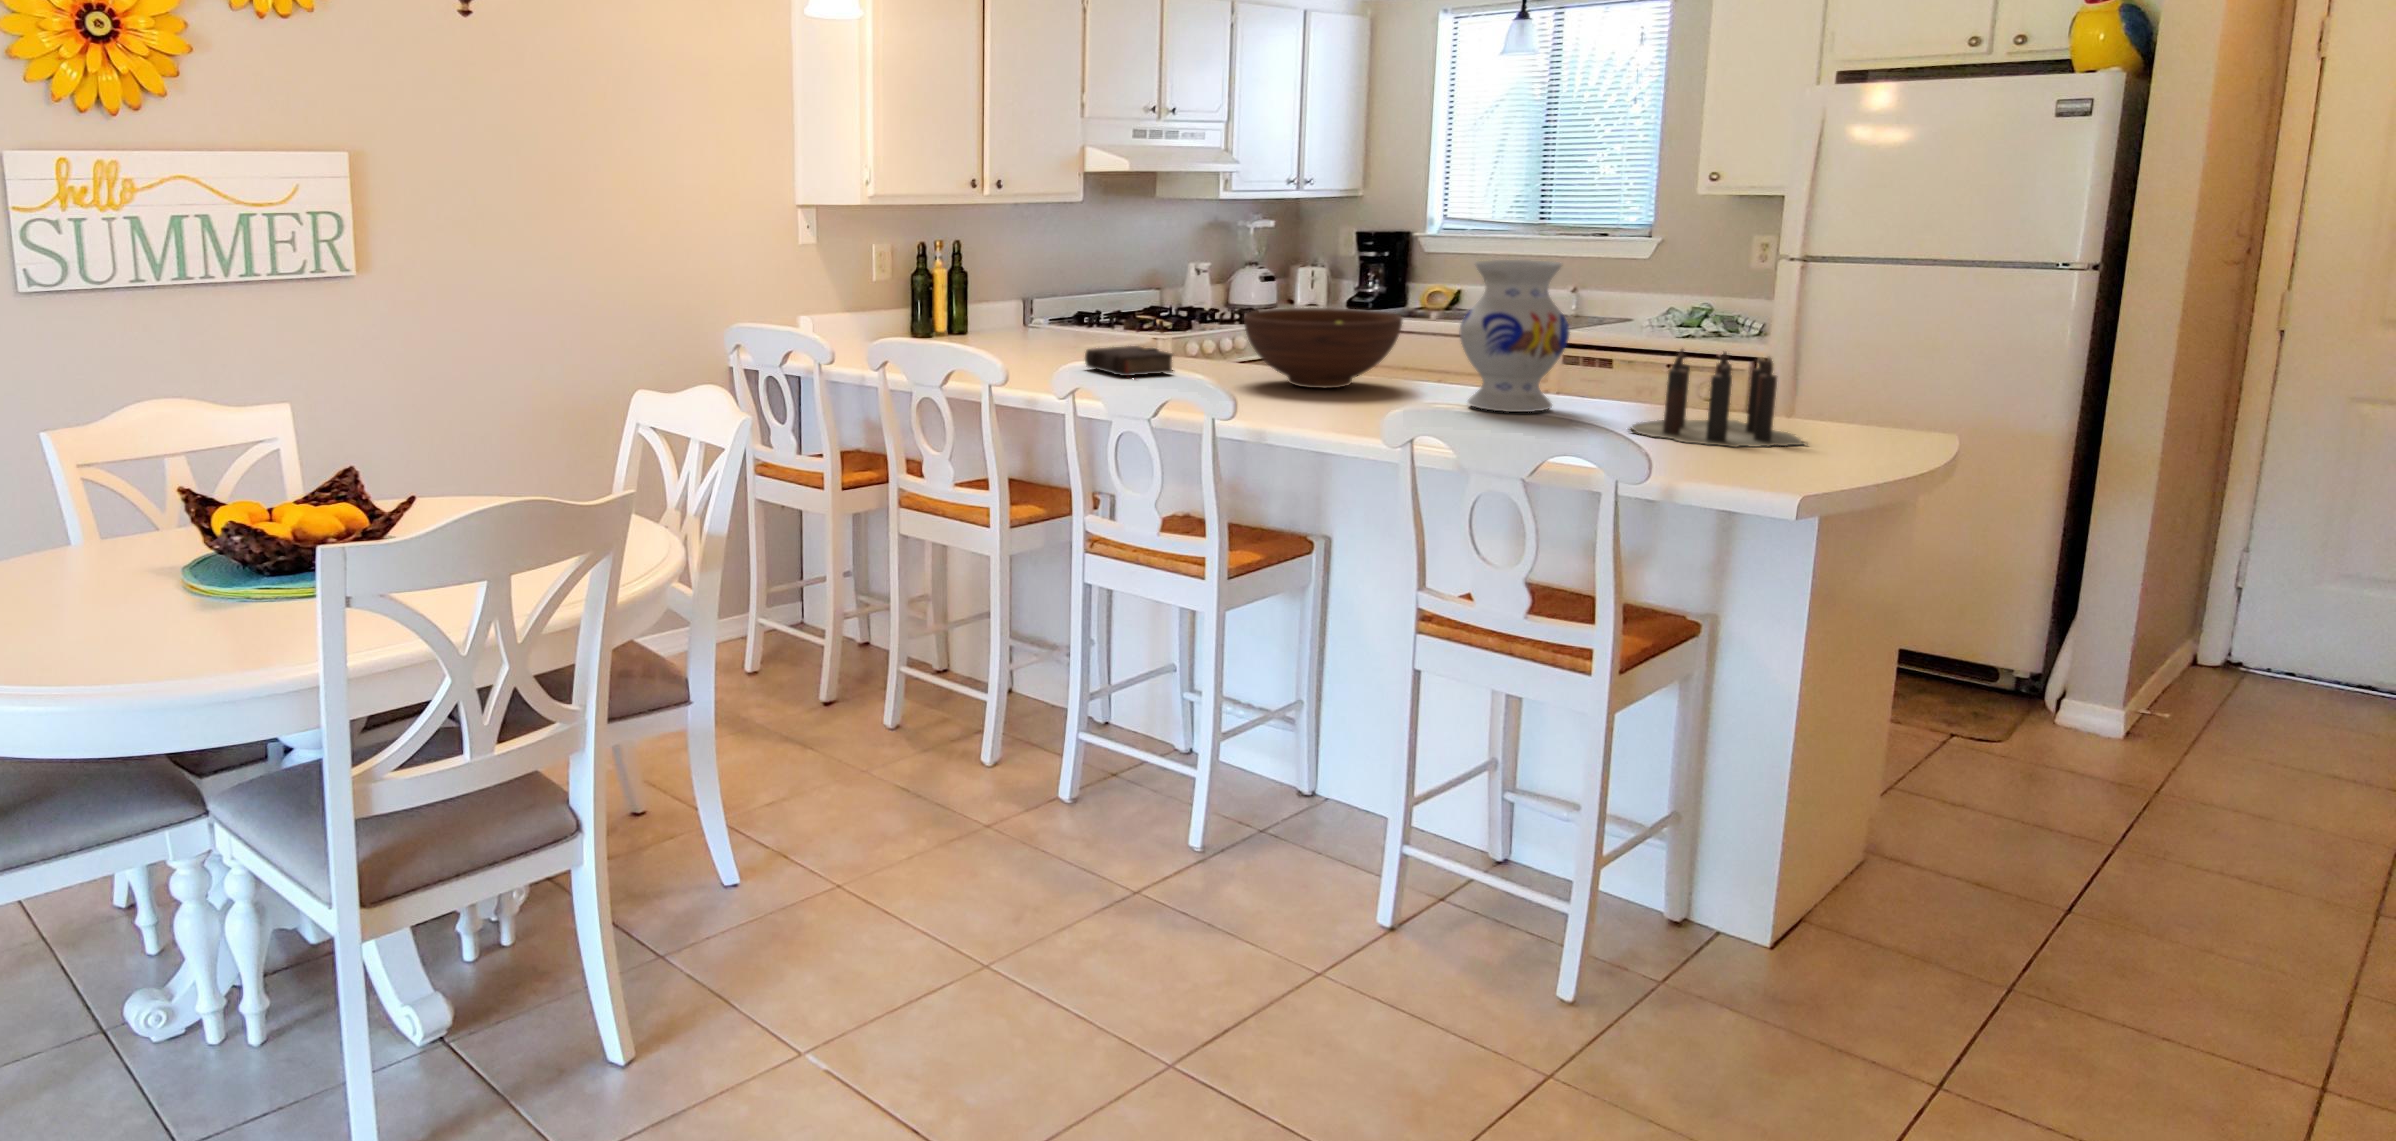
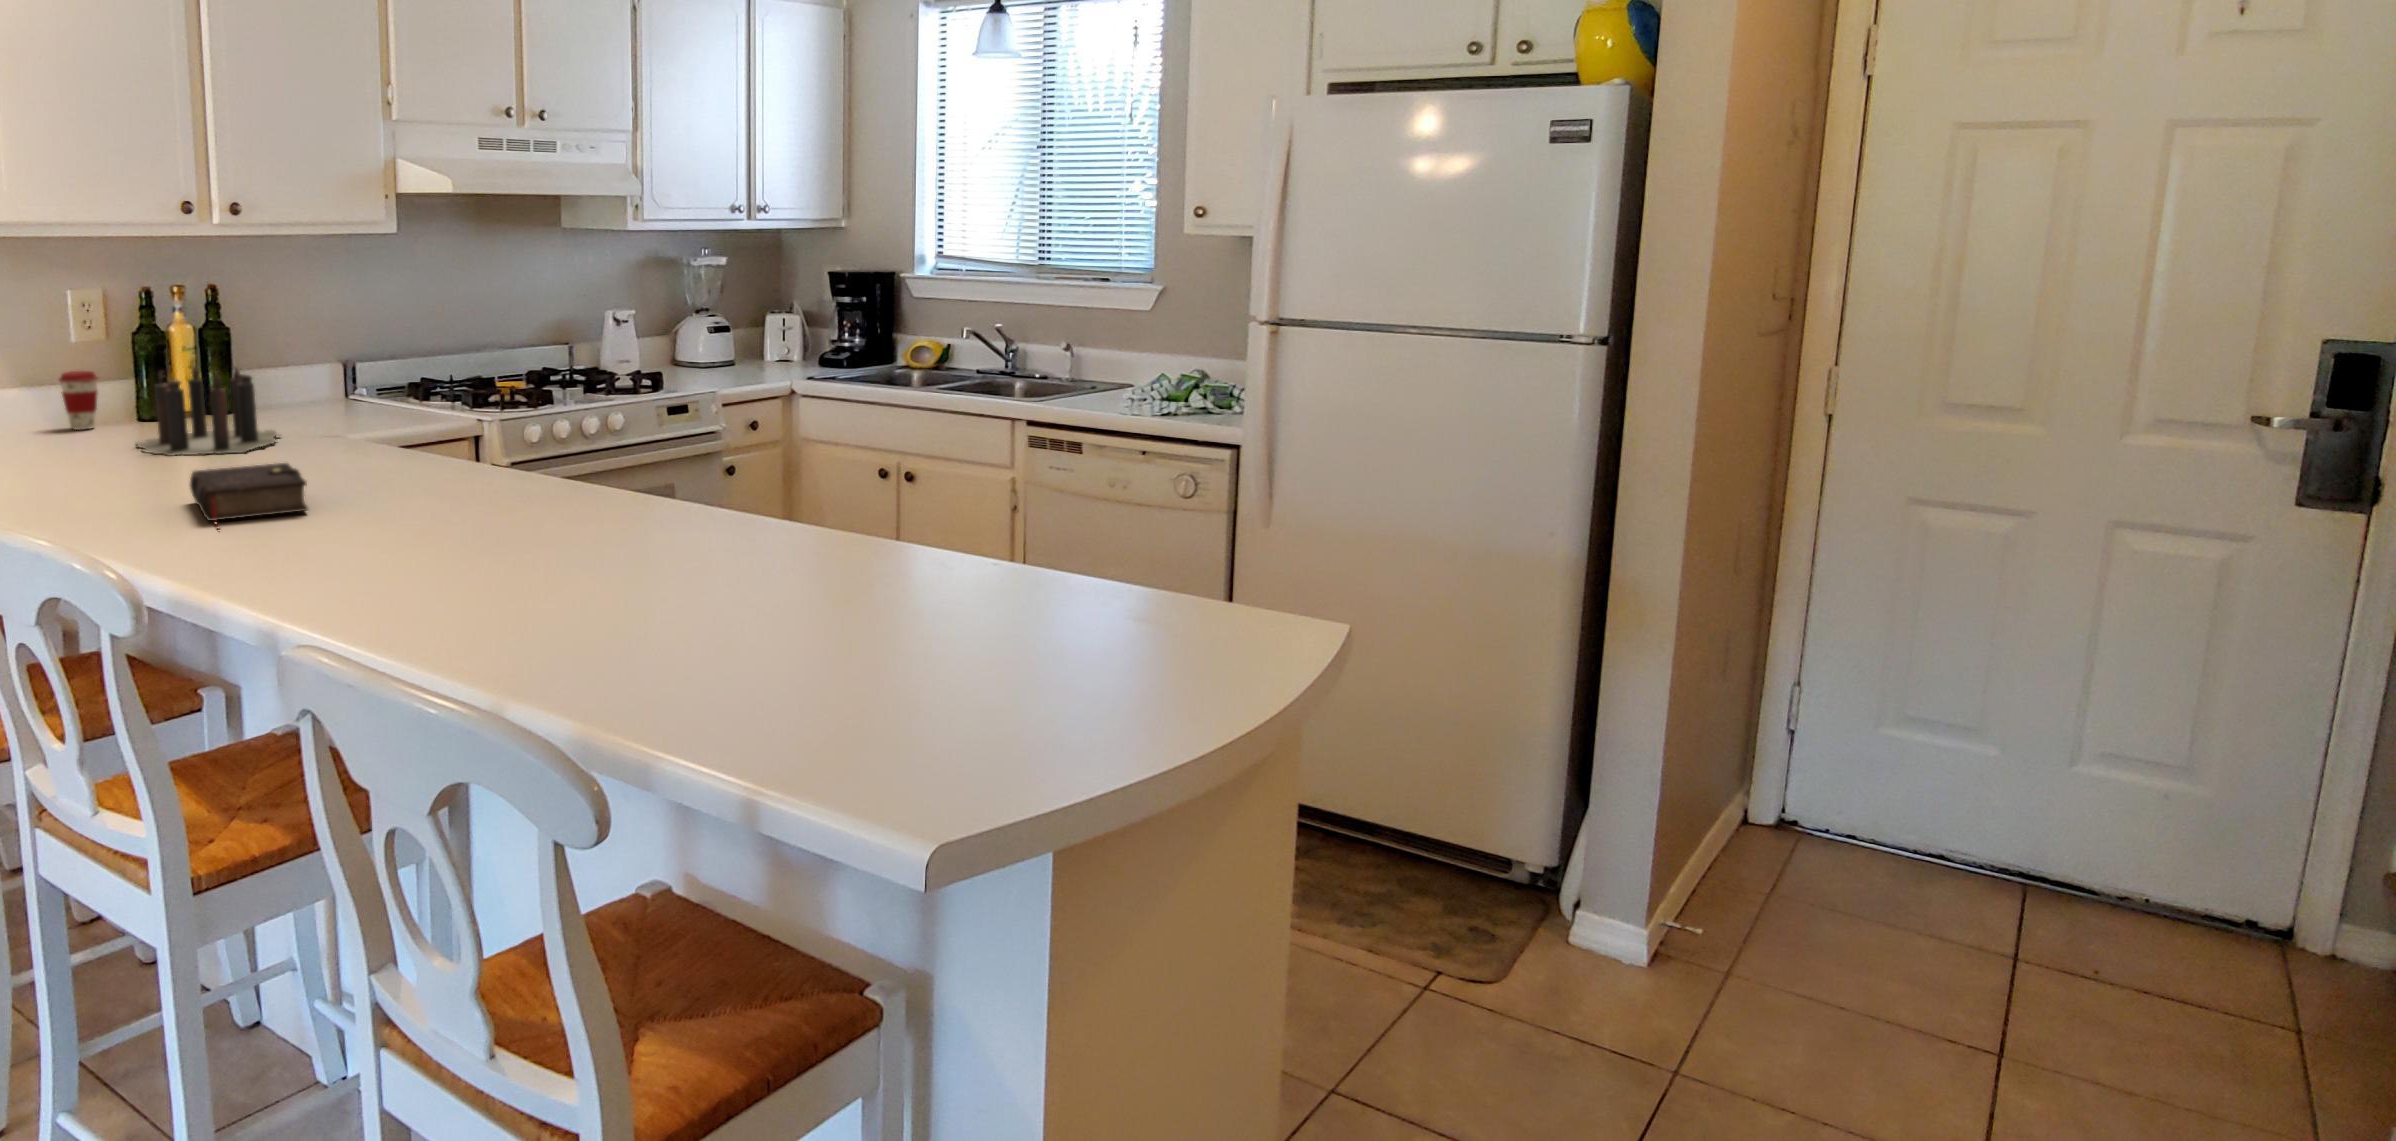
vase: present [1459,260,1569,412] -> none [616,351,787,611]
coffee cup: none [894,297,918,337] -> present [59,371,98,430]
fruit bowl: present [1244,308,1402,388] -> none [356,410,610,547]
candle: present [1631,349,1808,447] -> present [136,365,277,456]

